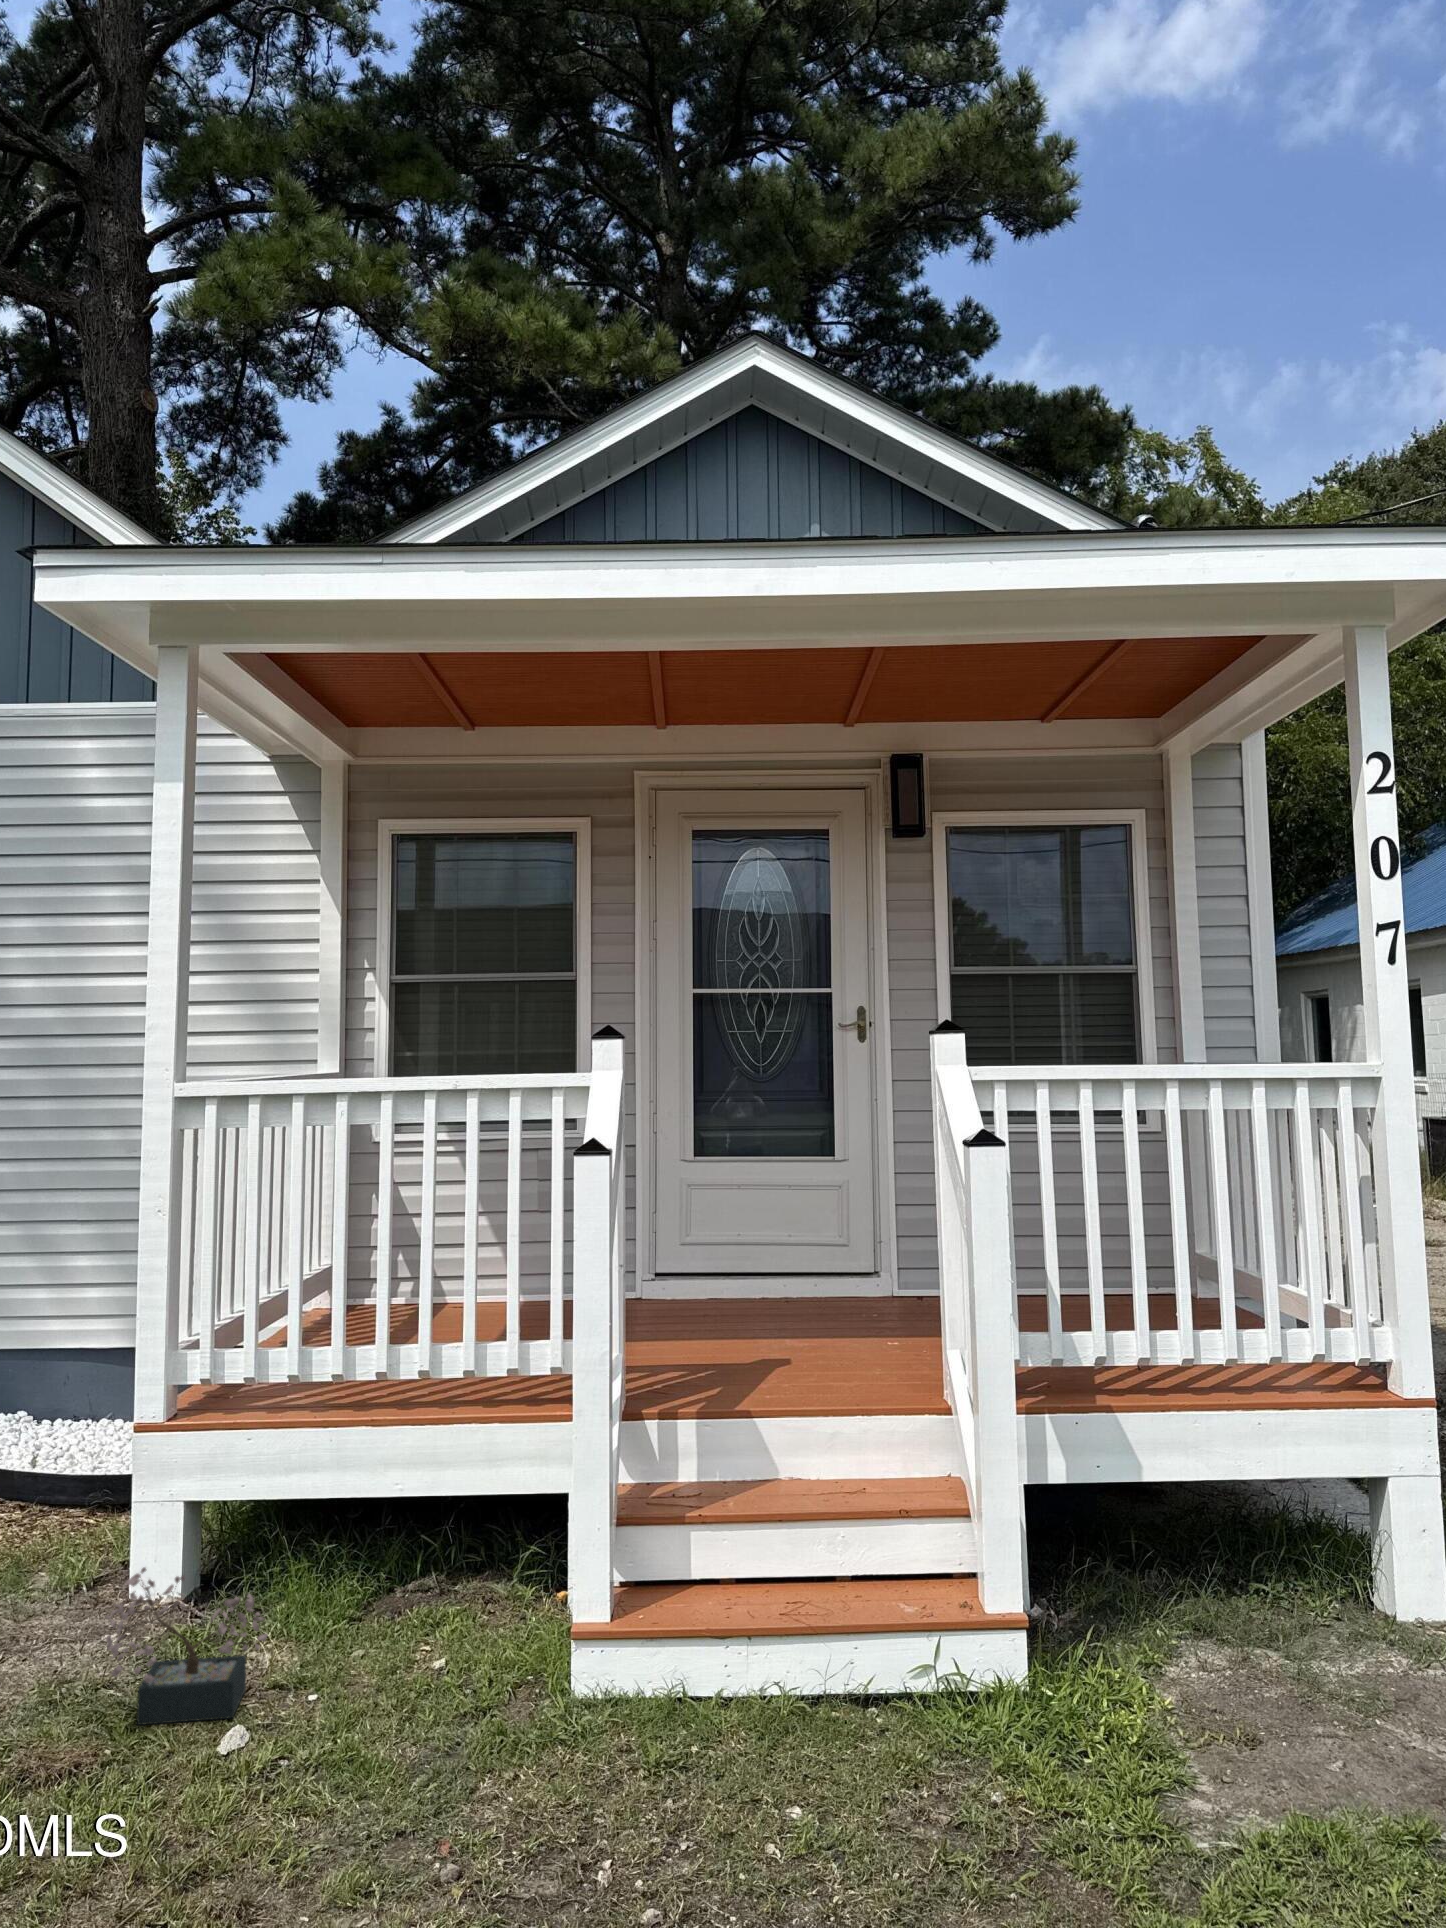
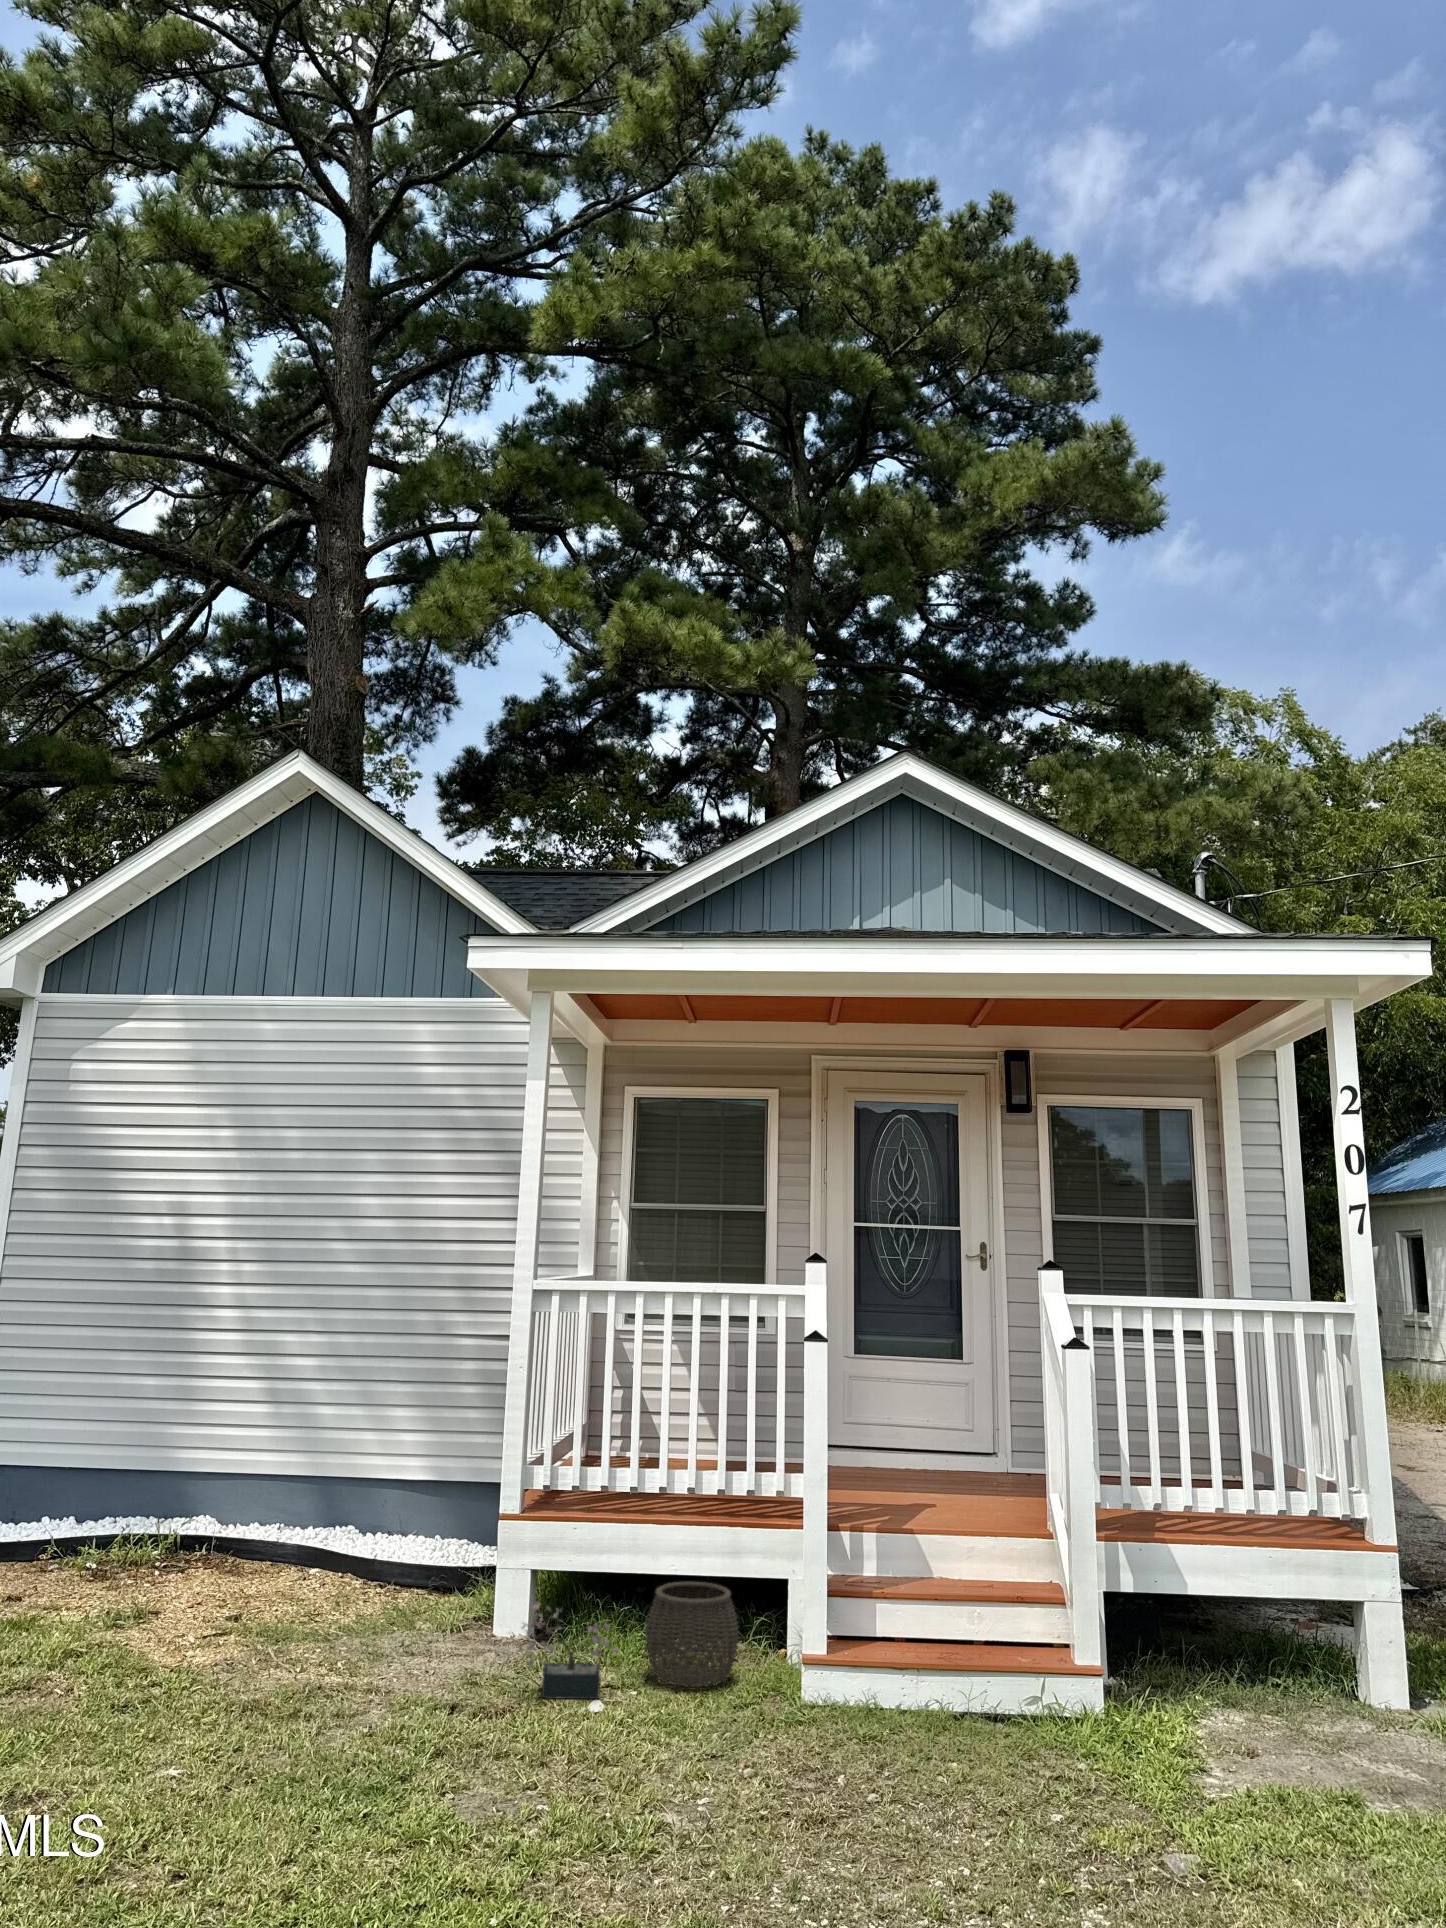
woven basket: none [328,1509,477,1681] -> present [645,1582,739,1688]

